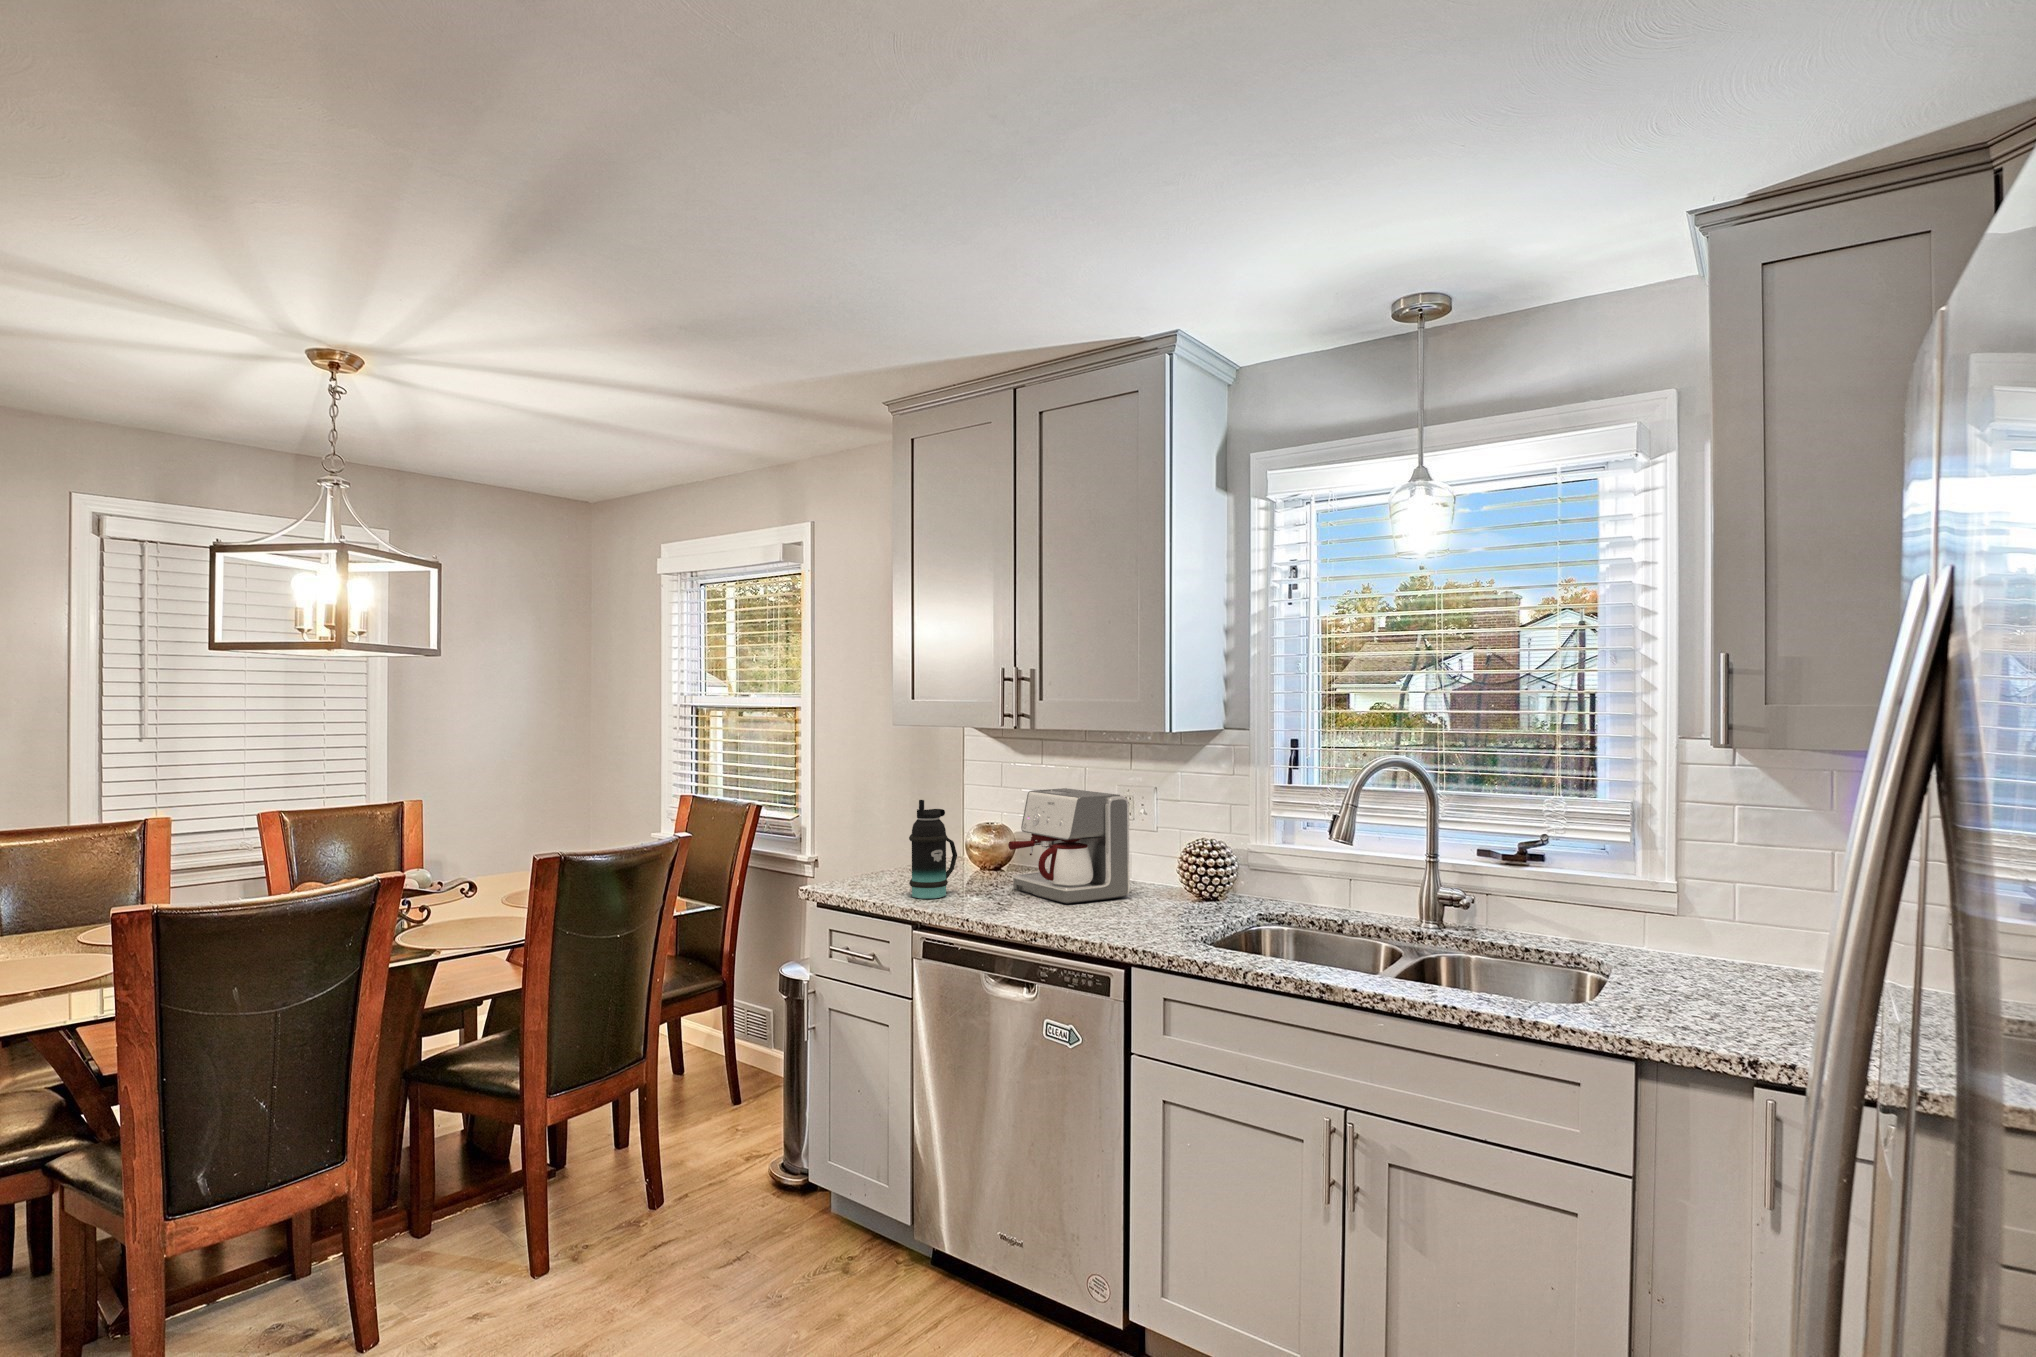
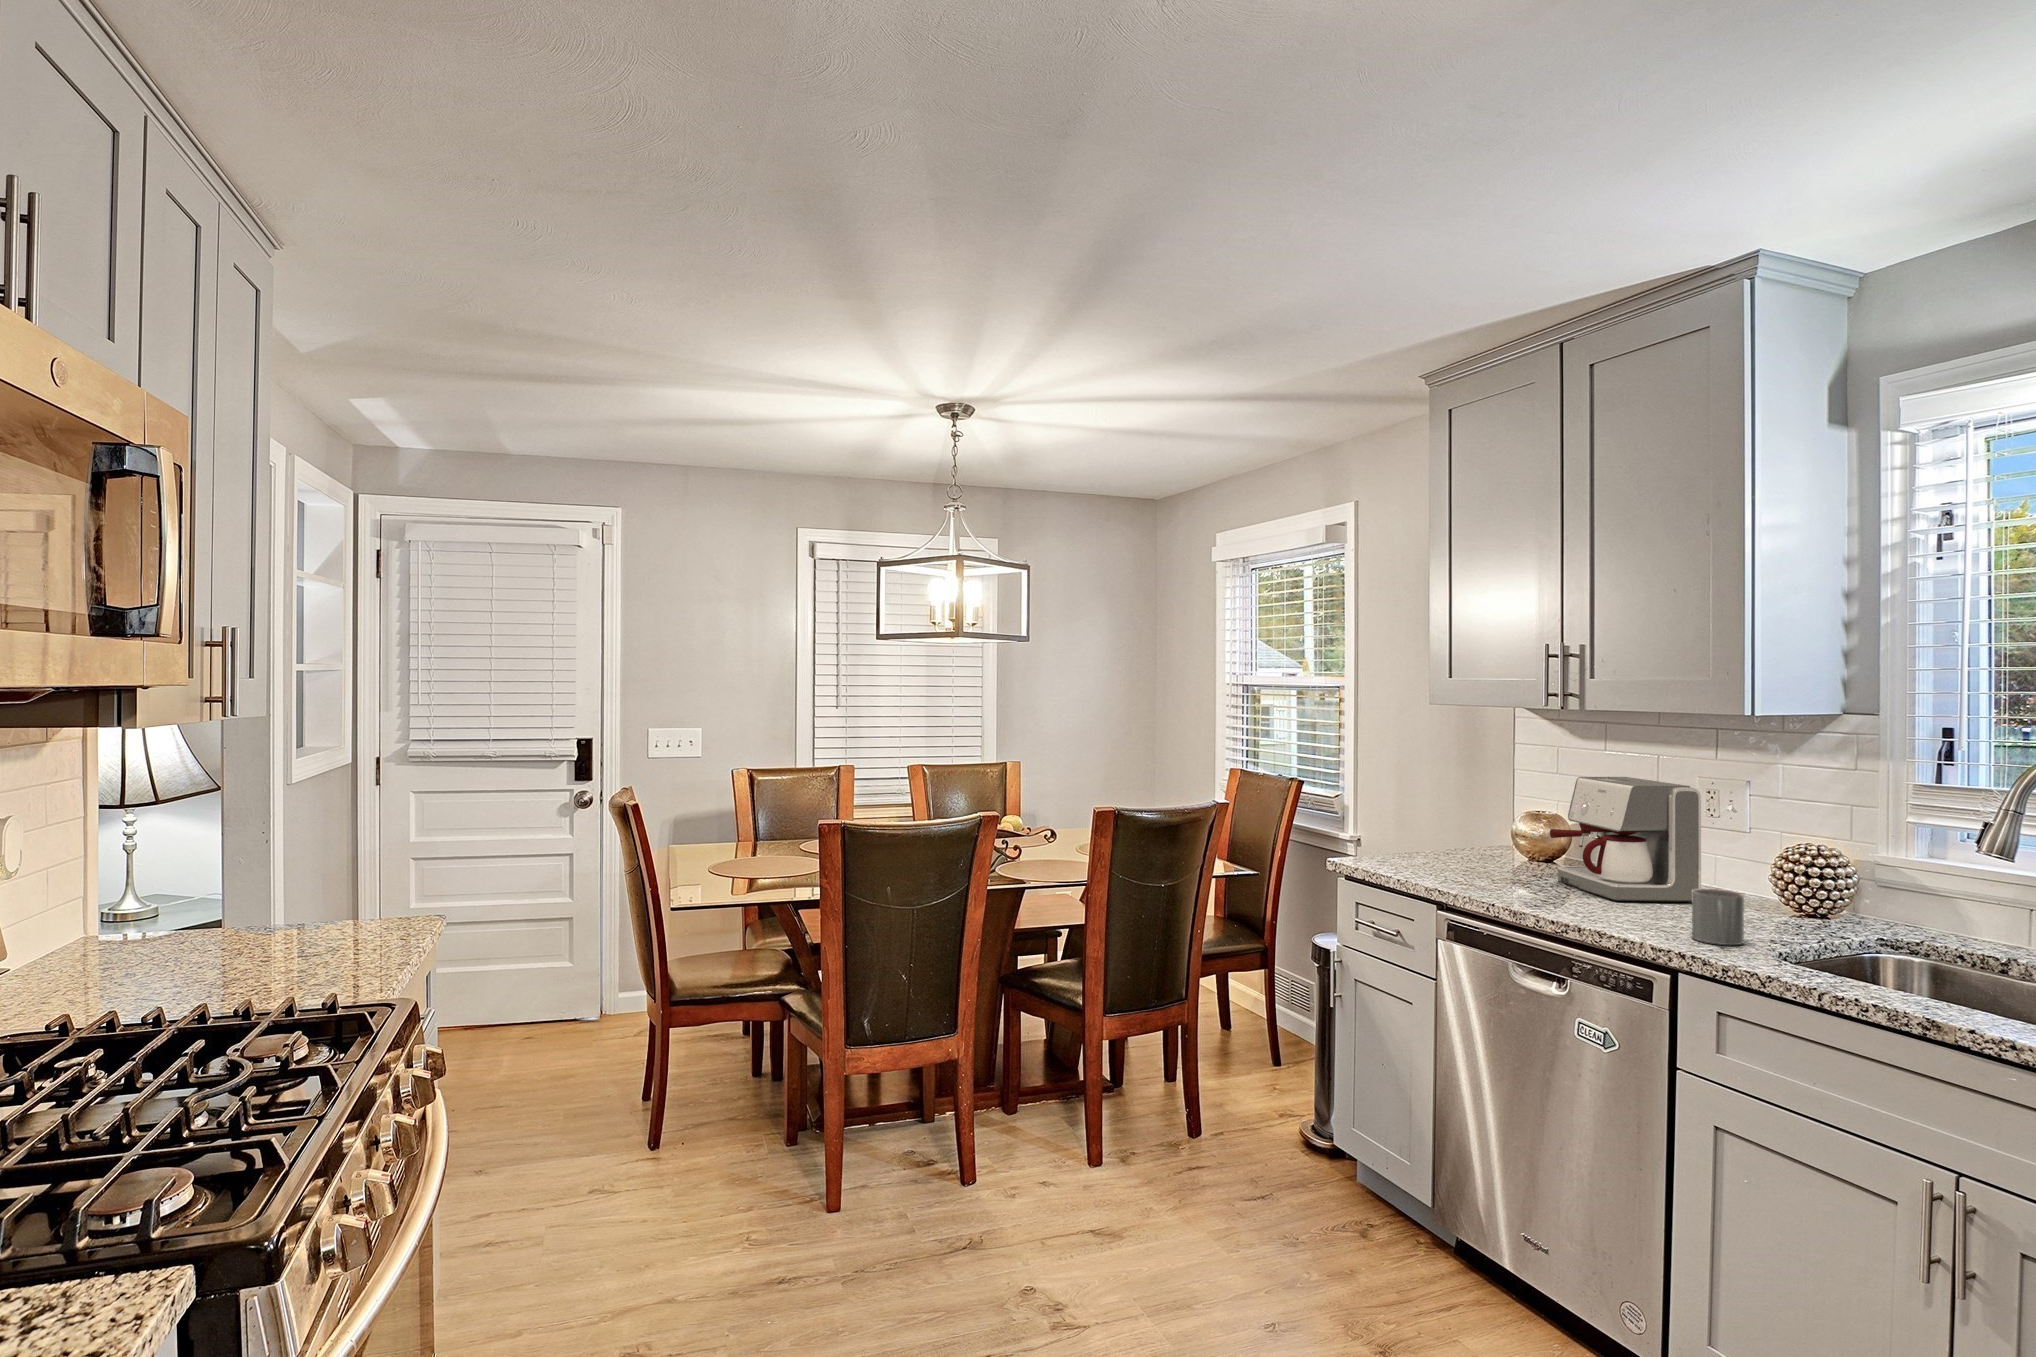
bottle: present [909,800,957,899] -> none [1437,779,1491,881]
mug: none [1136,887,1175,937] -> present [1692,889,1744,945]

